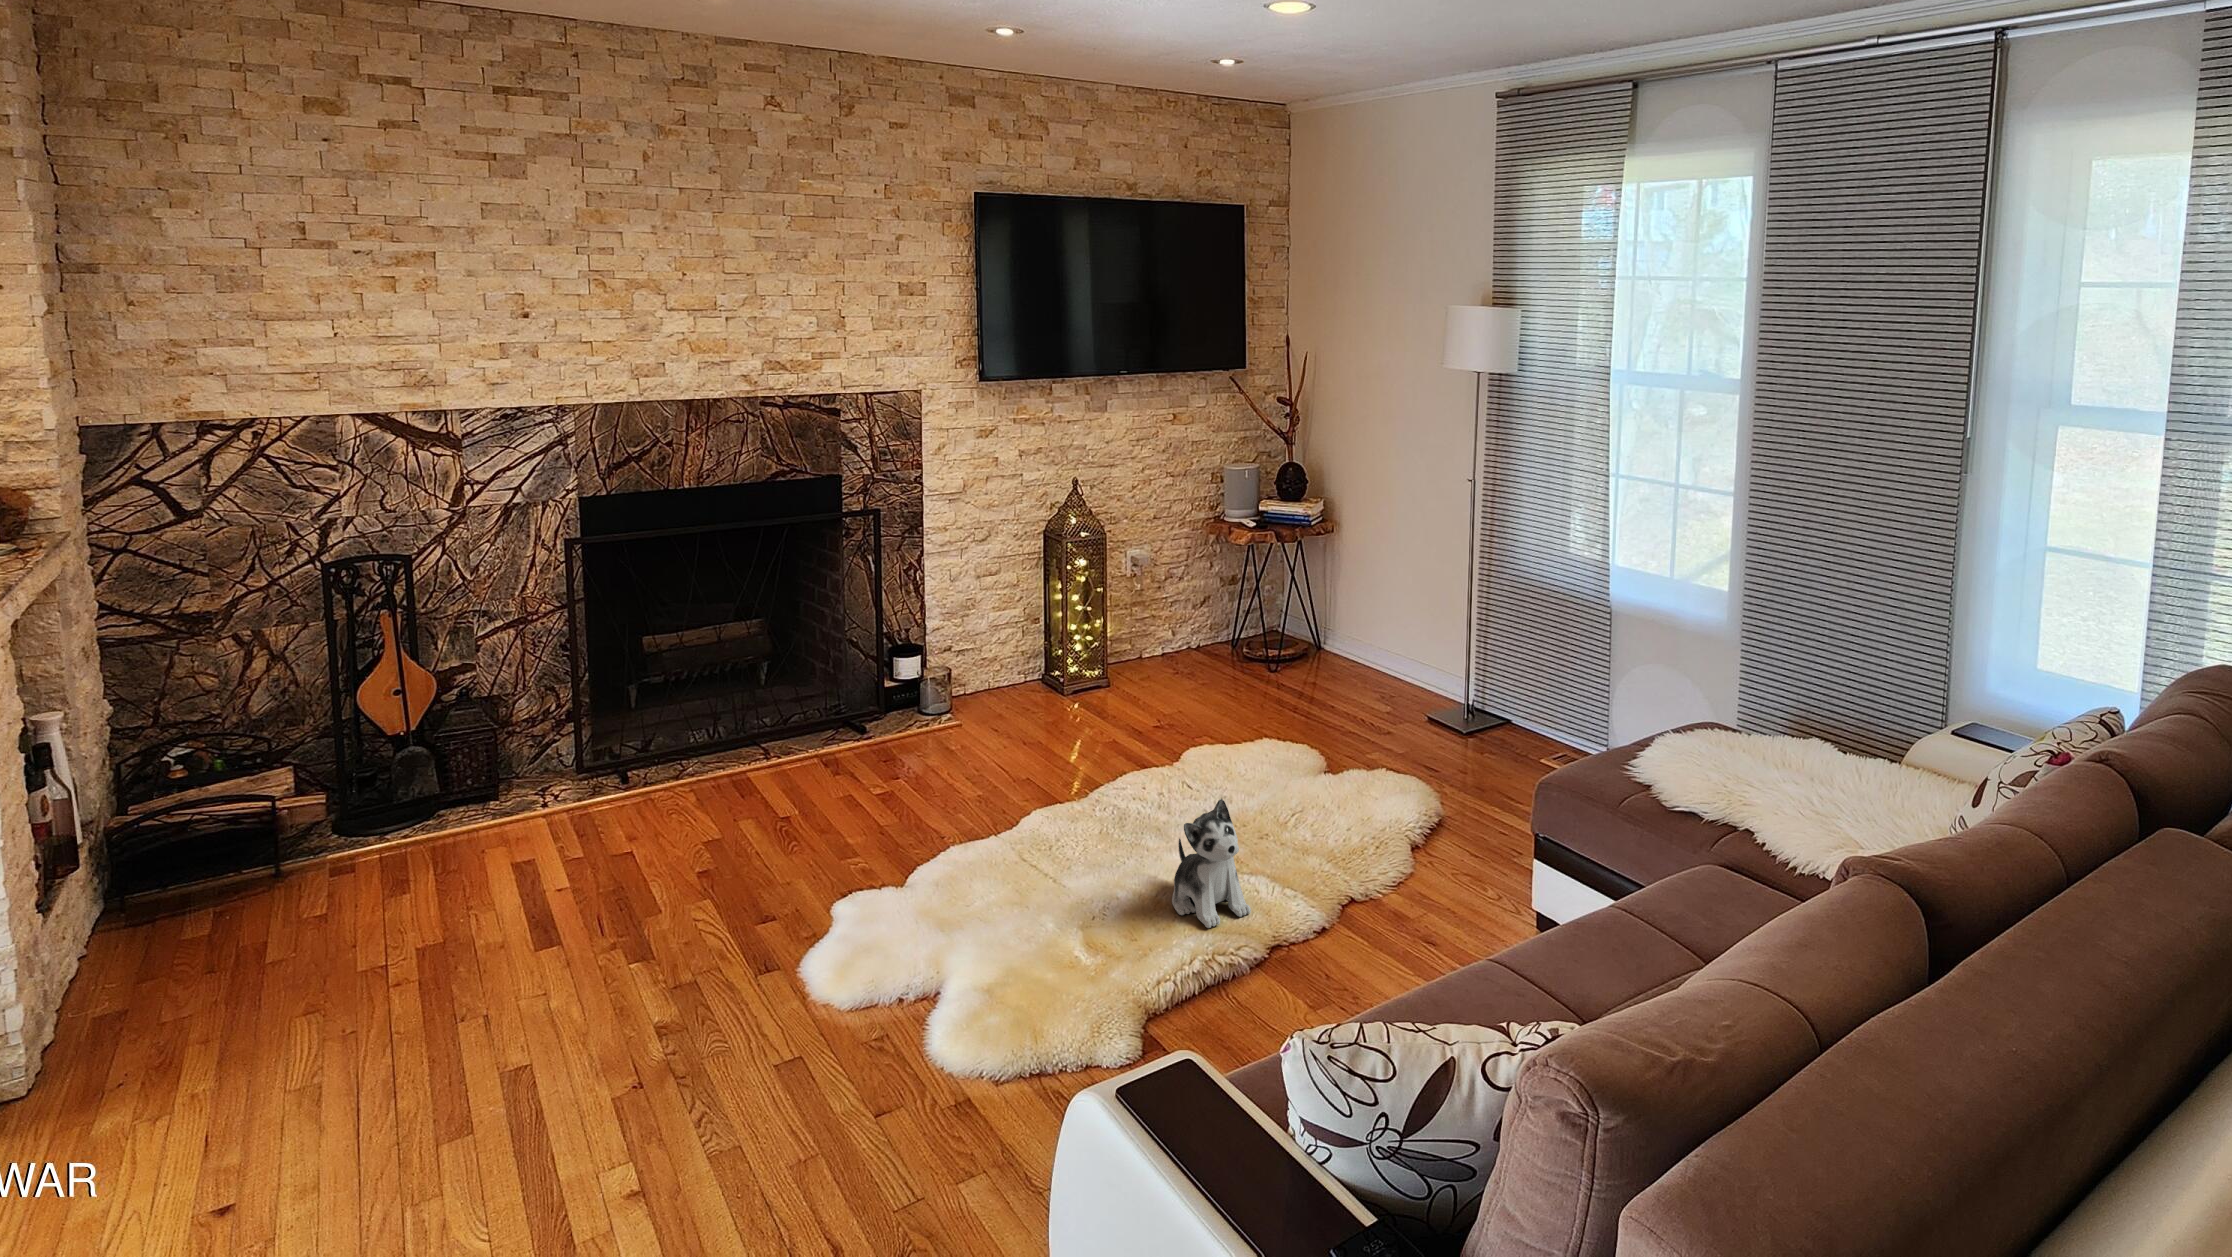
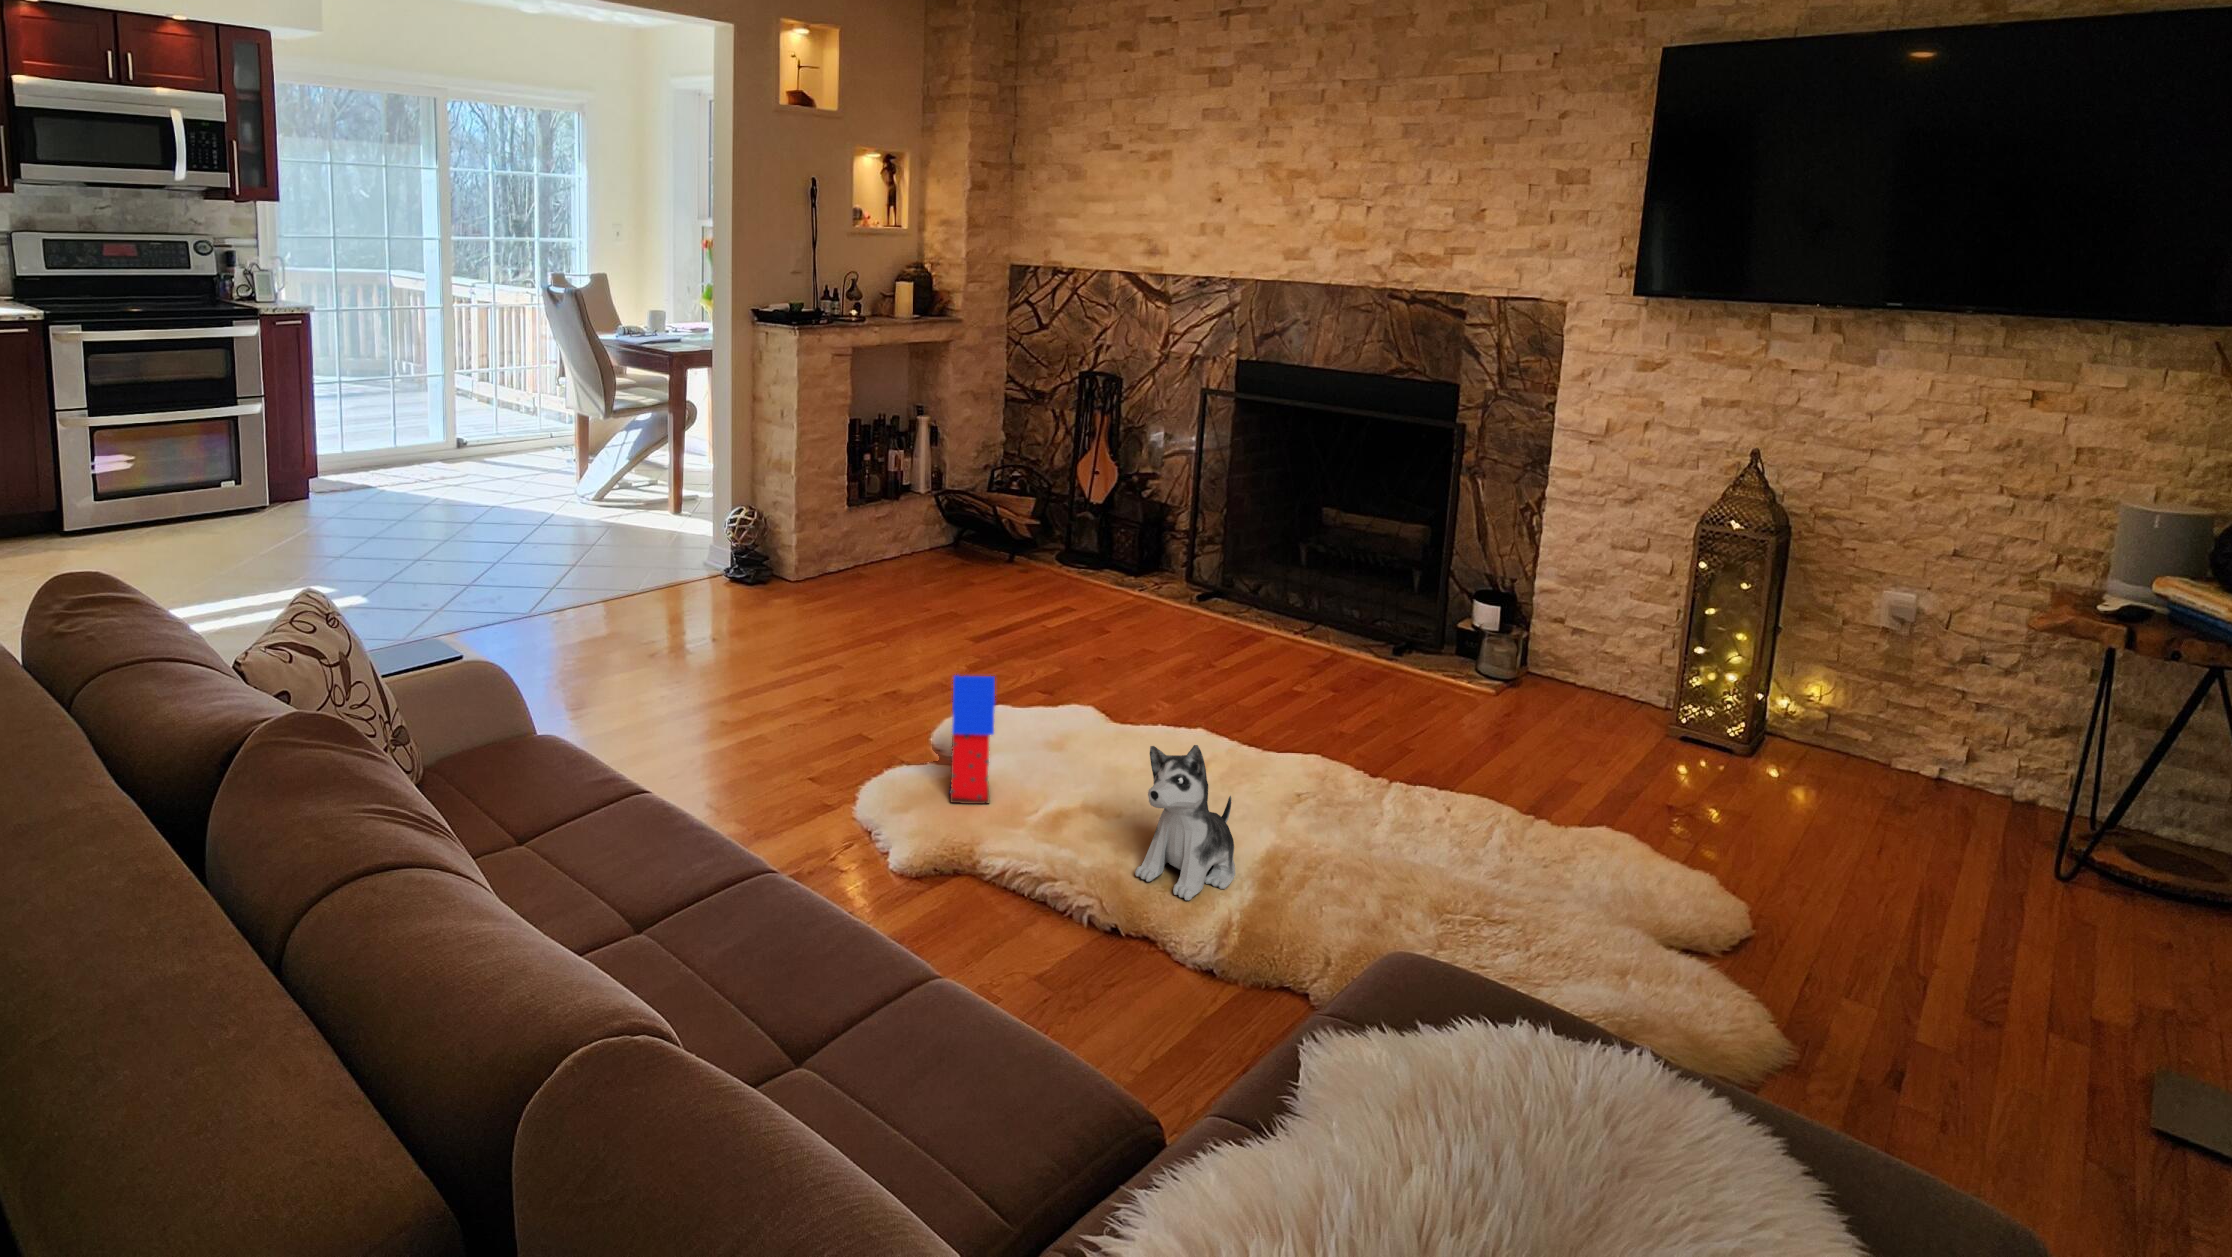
toy house: none [982,862,1053,1009] -> present [949,675,995,804]

